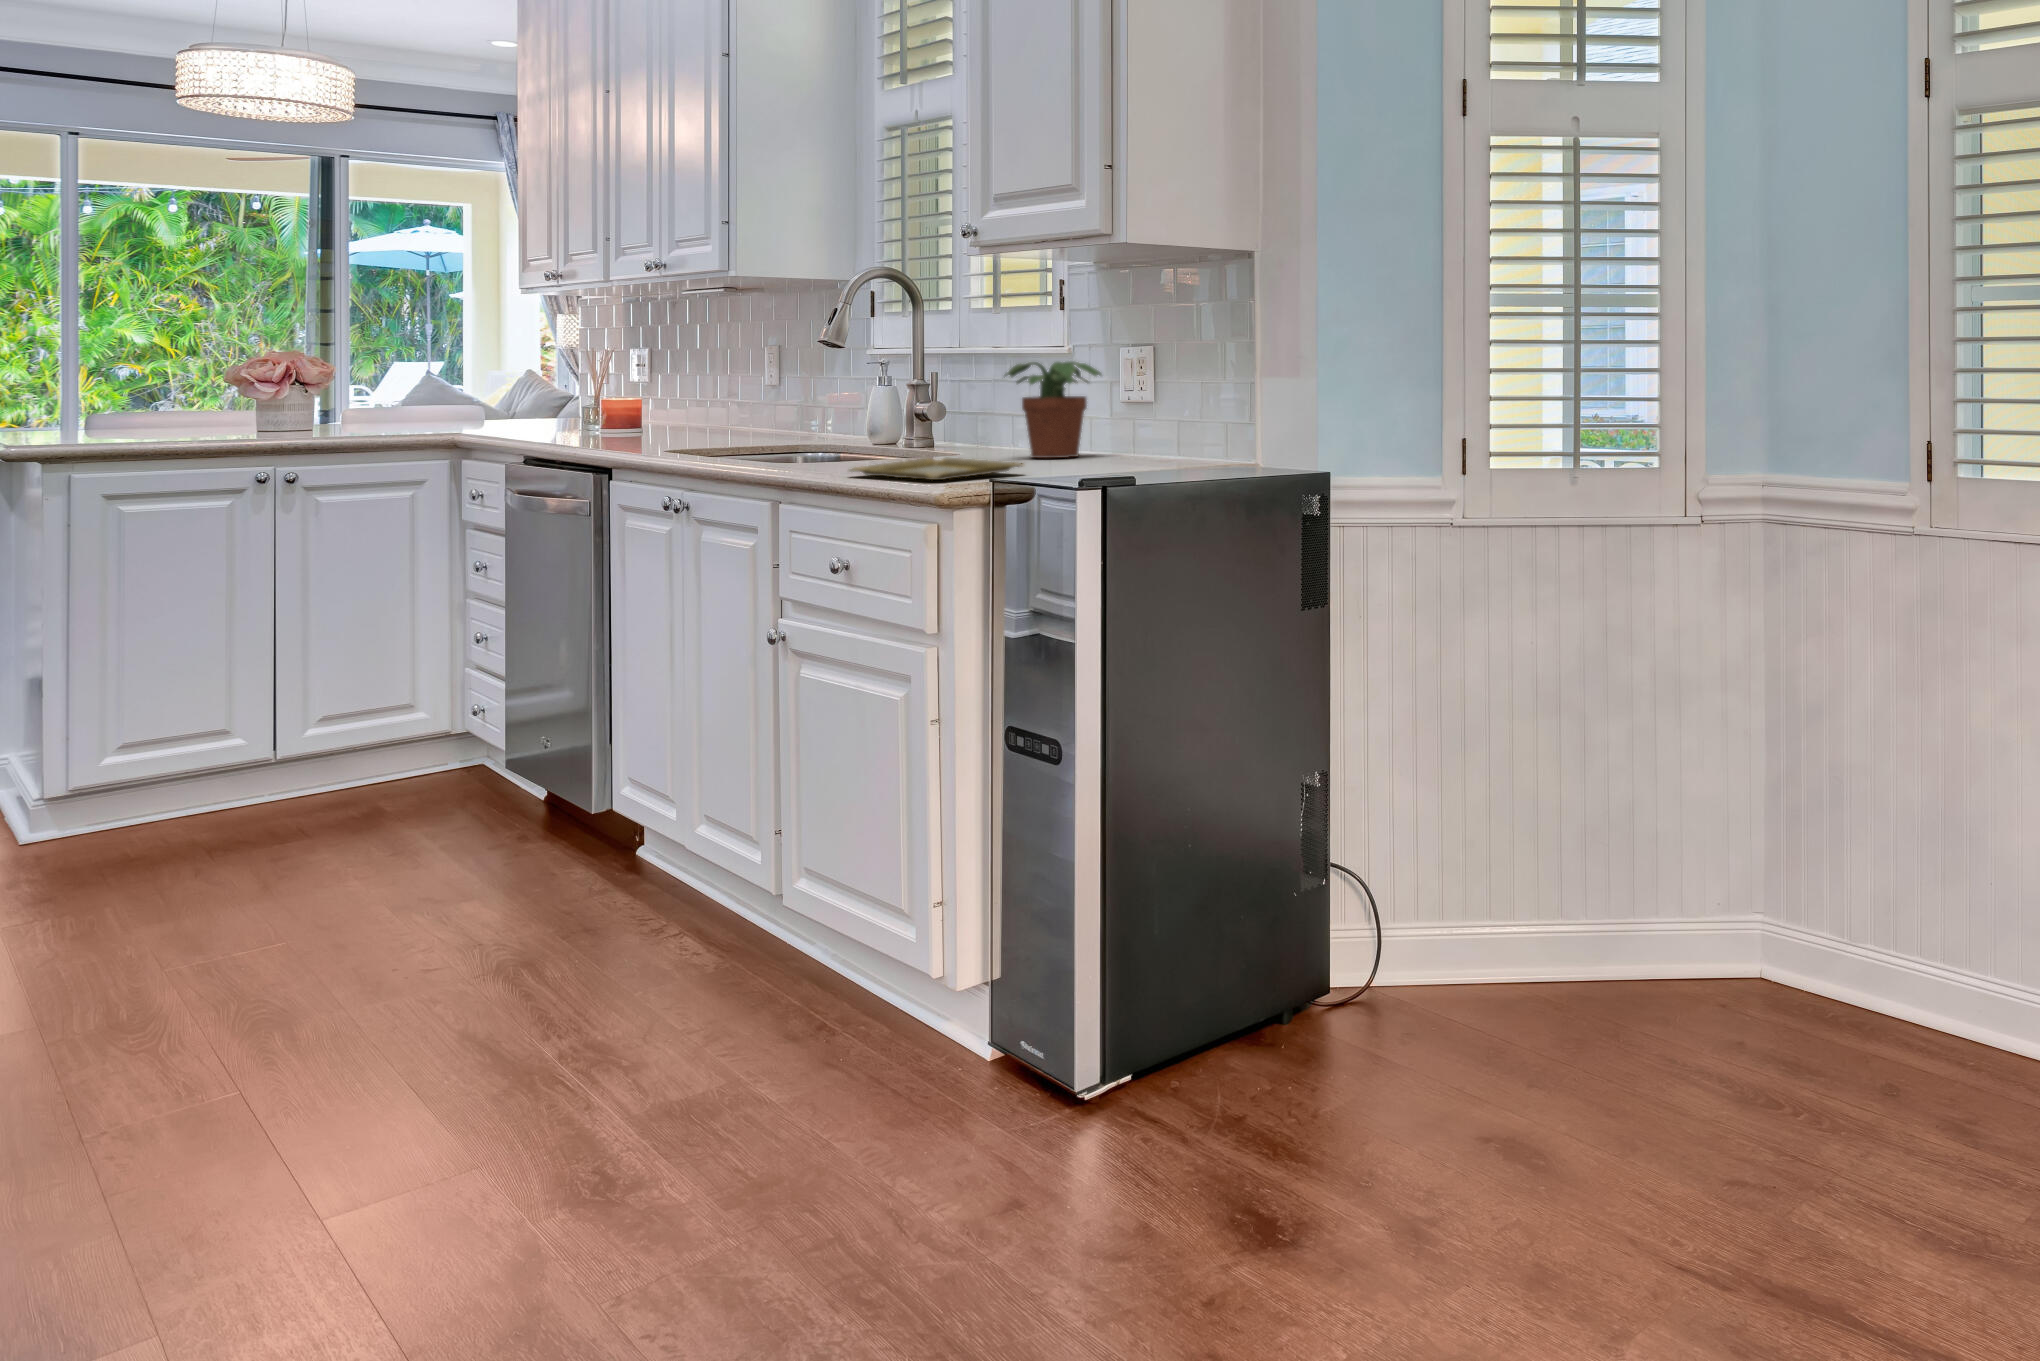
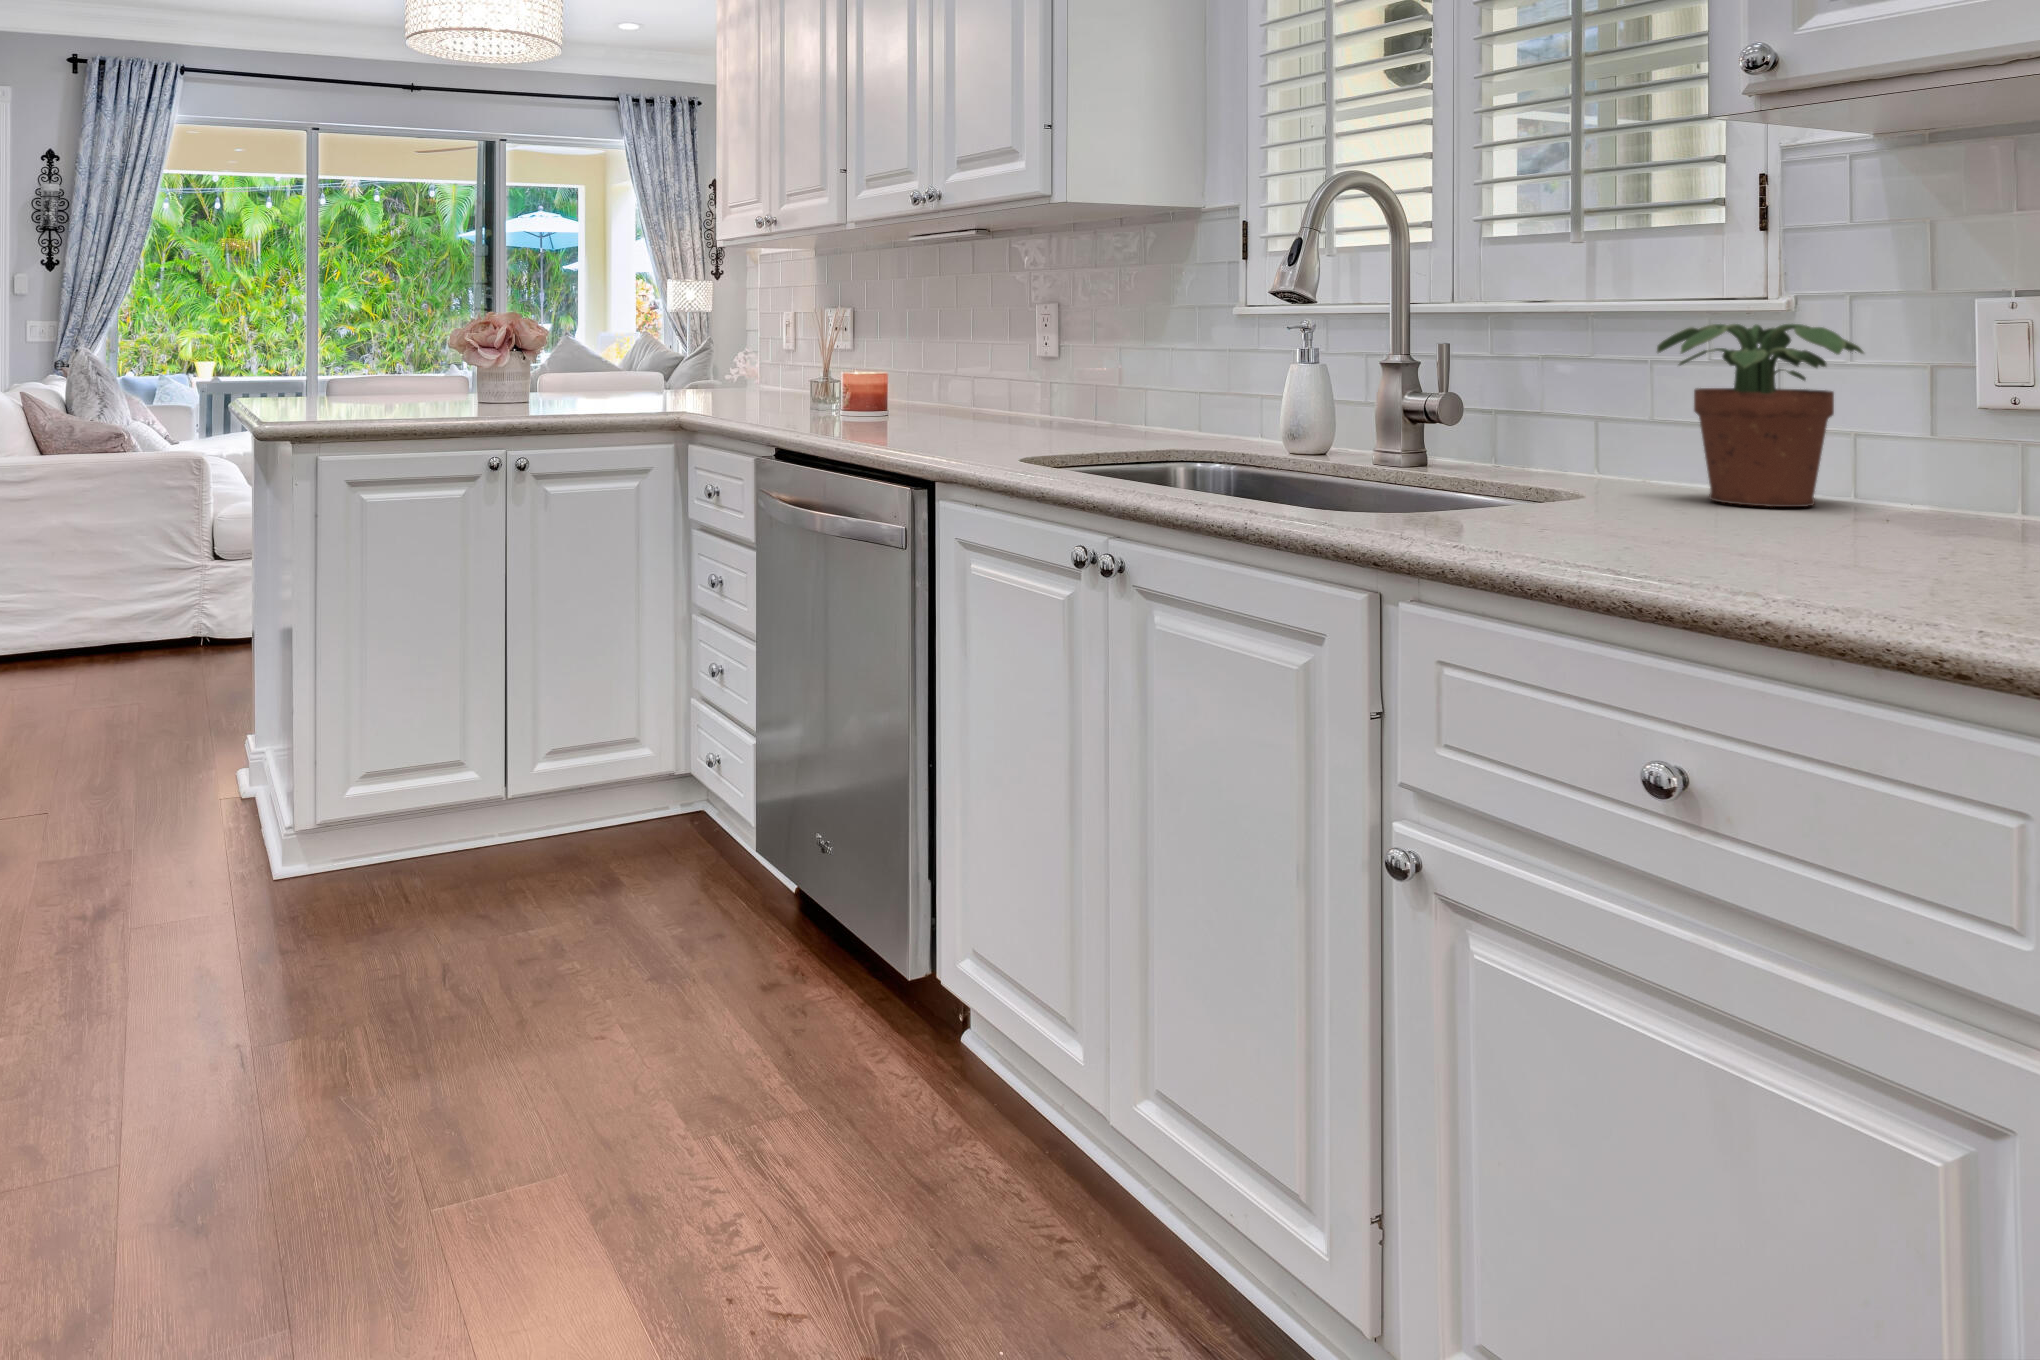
tray: present [850,458,1023,480] -> none [1547,509,1999,581]

